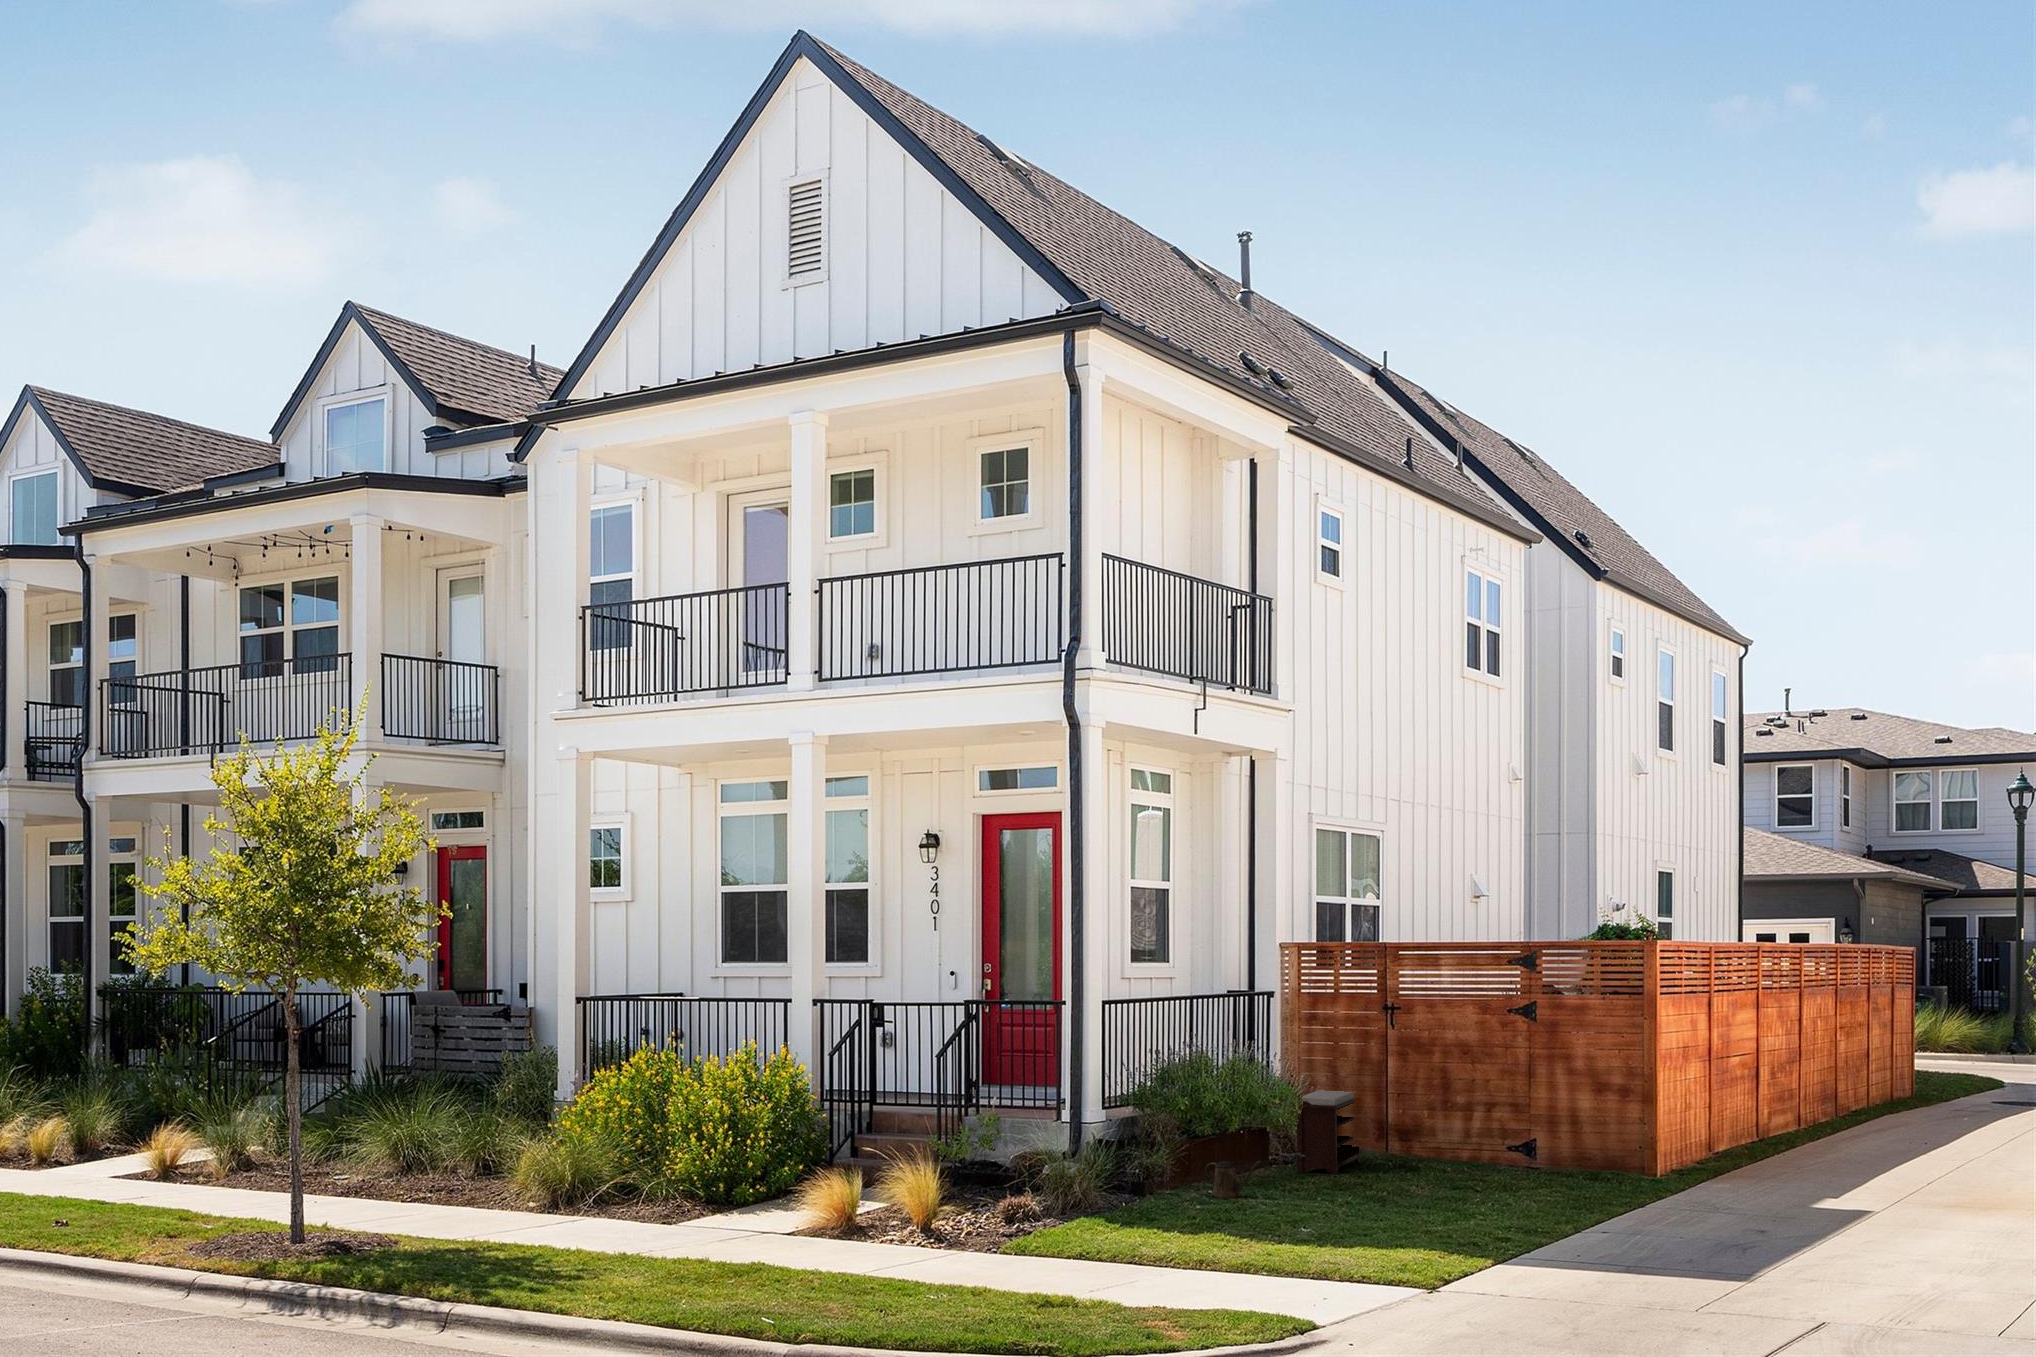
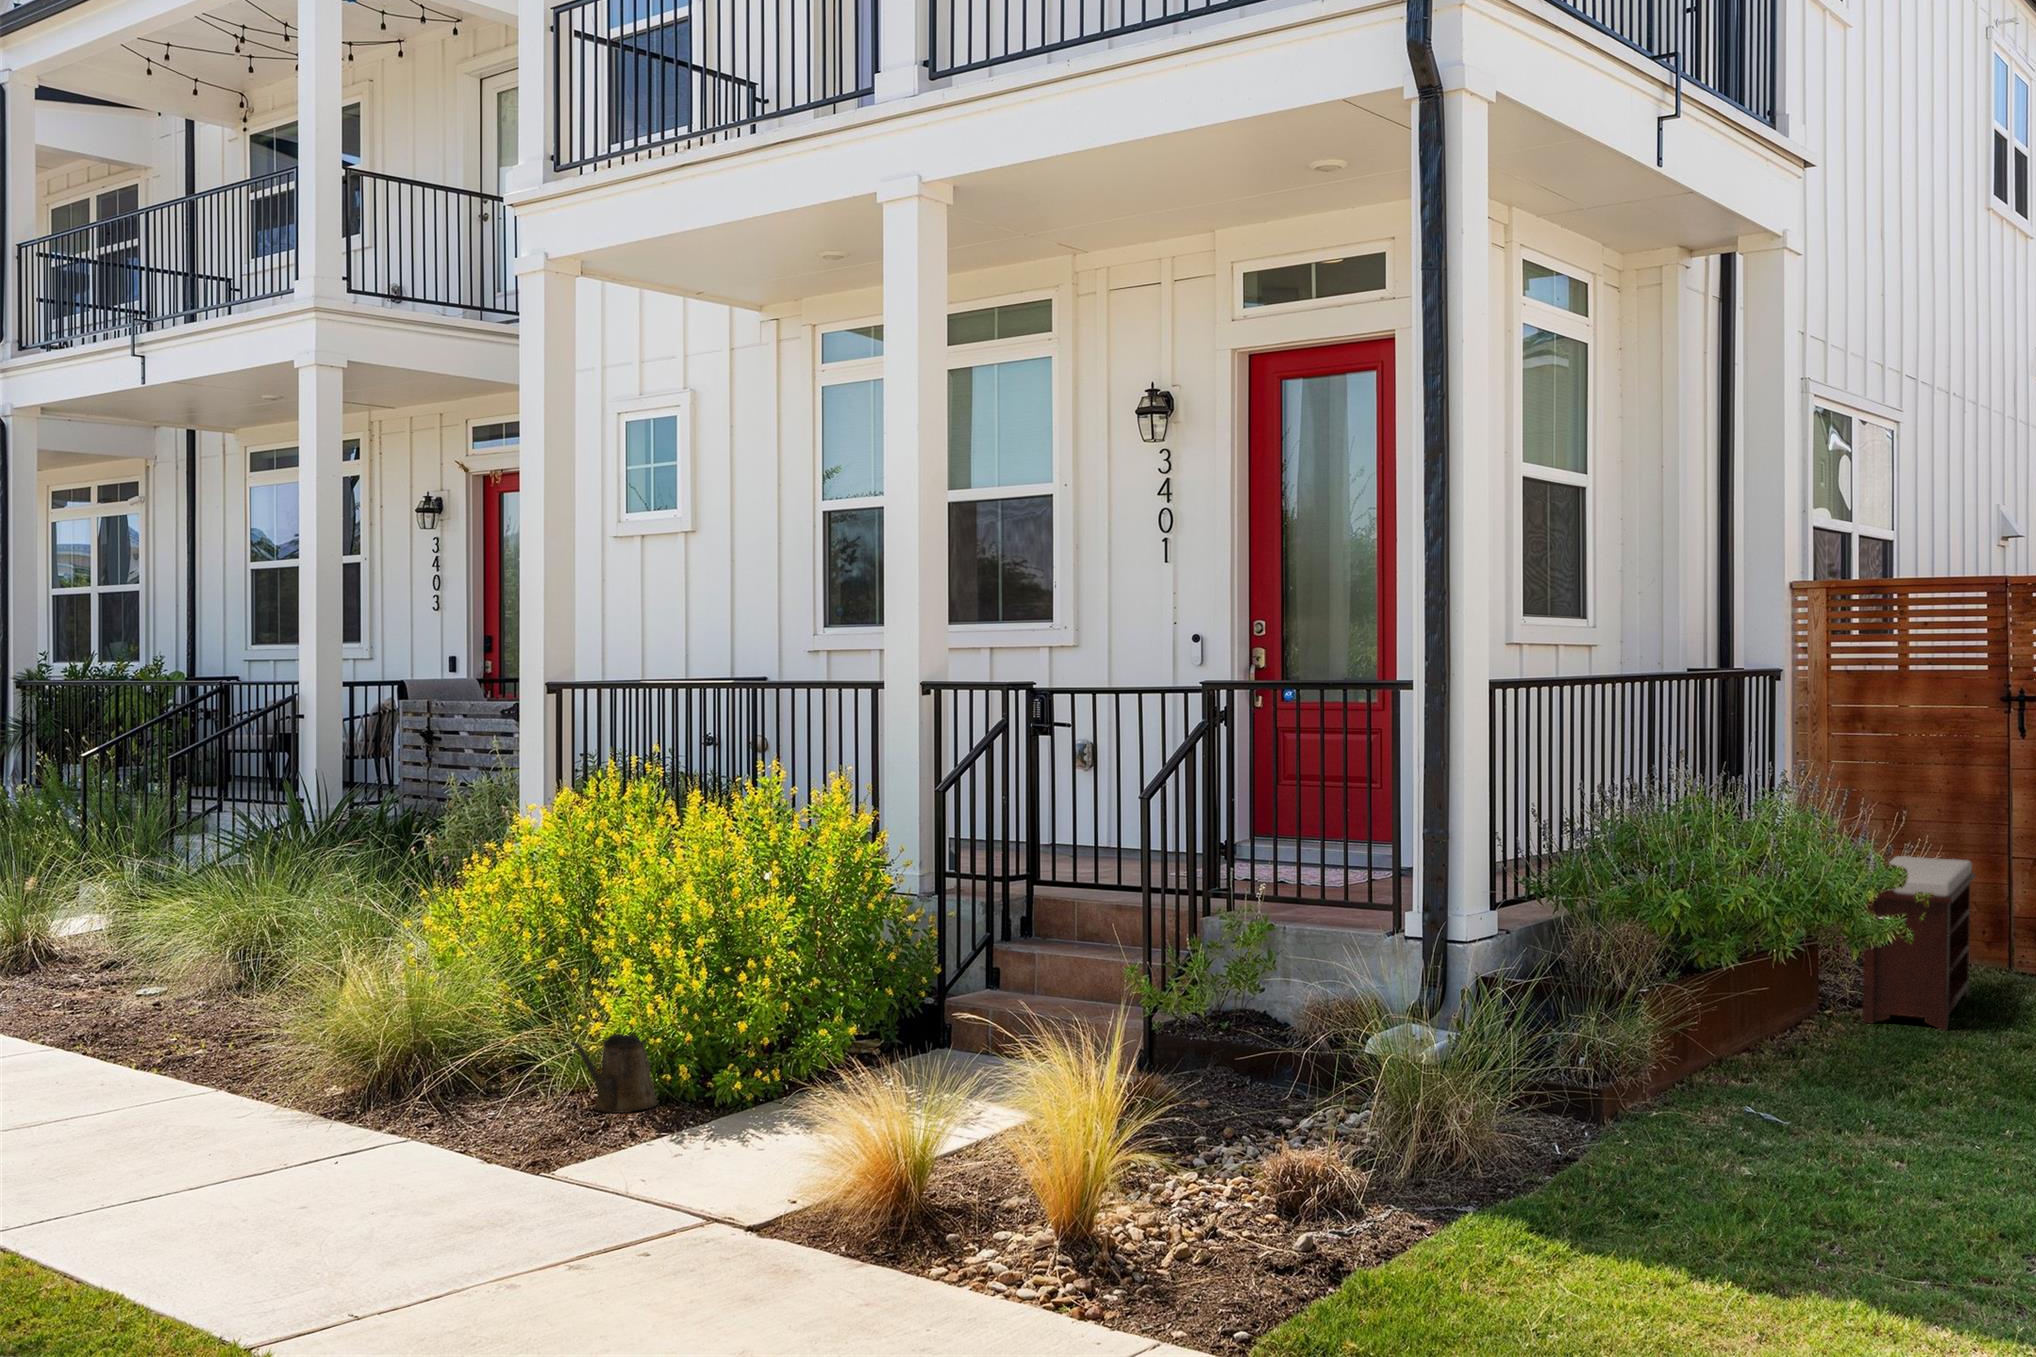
watering can: present [1205,1161,1261,1198] -> present [570,1034,658,1113]

